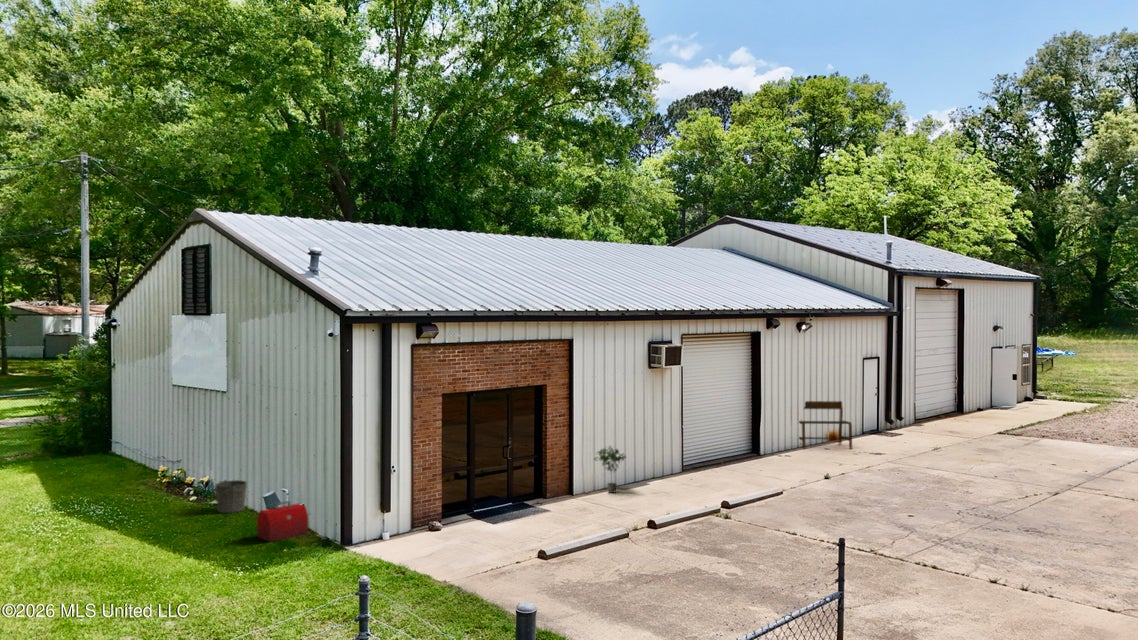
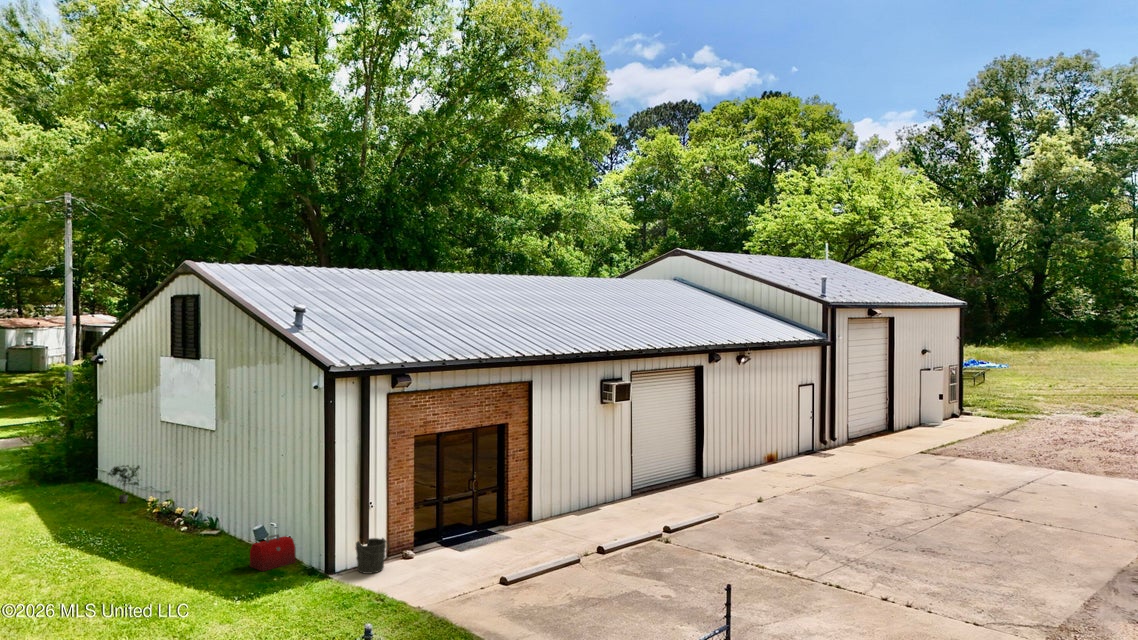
bench: present [799,401,852,449] -> none [736,427,786,471]
potted plant: present [594,447,626,493] -> present [108,465,140,503]
bucket: present [215,480,247,513] -> present [356,538,387,574]

